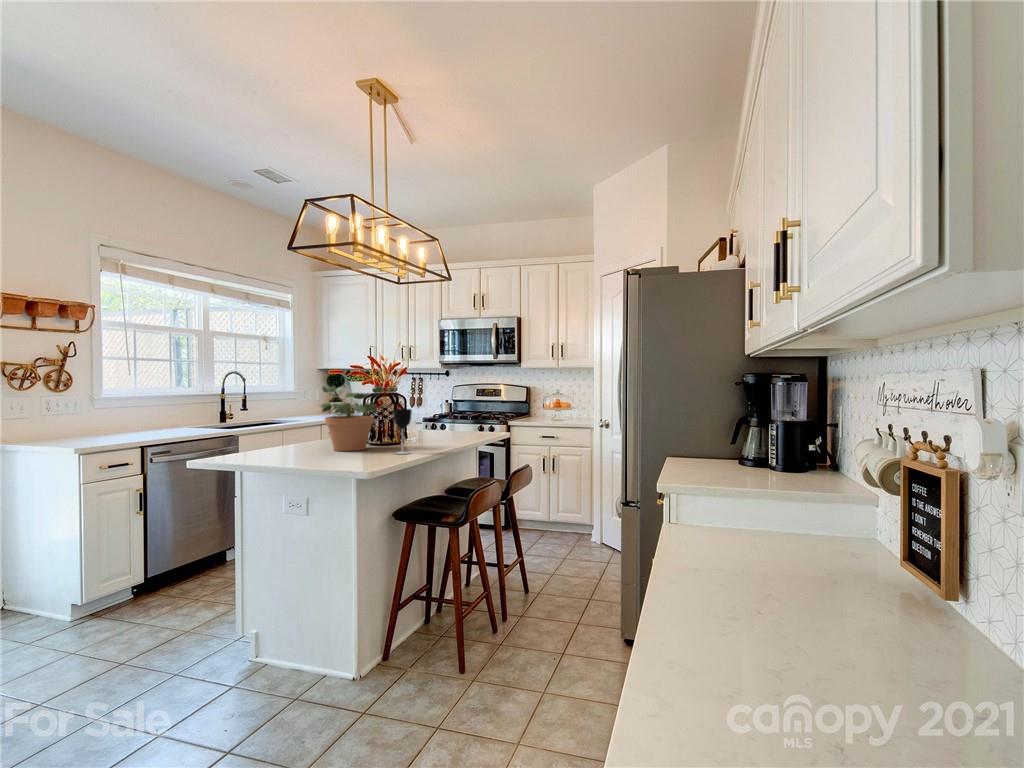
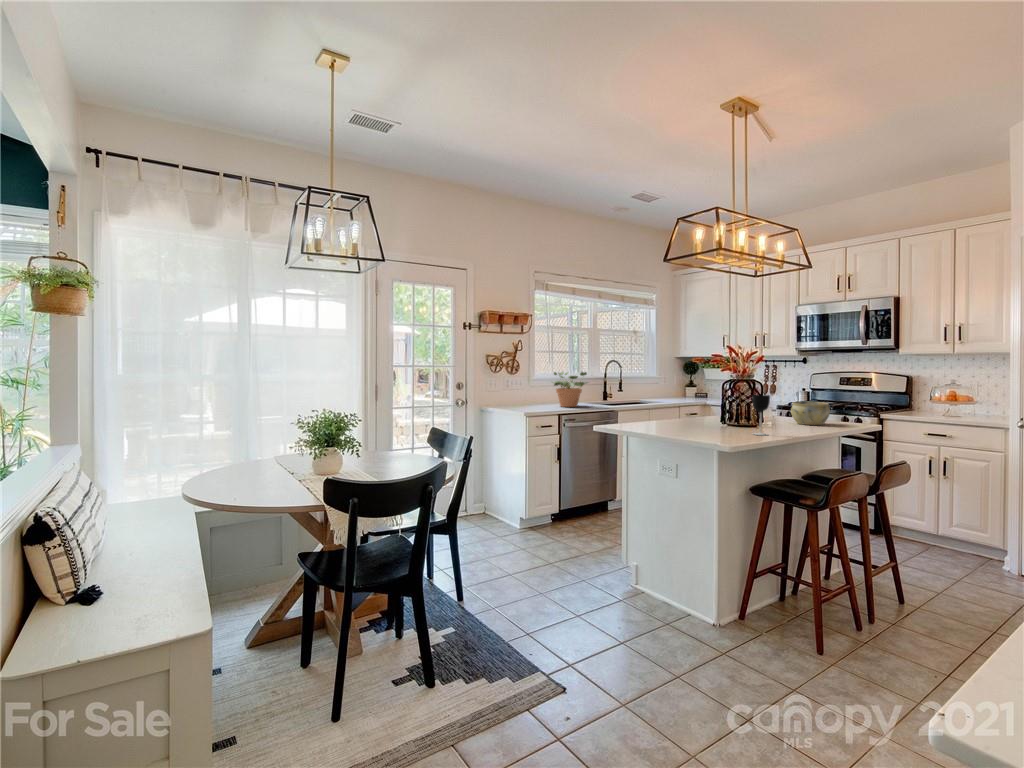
potted plant: present [321,386,388,451] -> present [554,372,588,407]
ceramic bowl: none [433,414,468,438] -> present [791,402,830,425]

